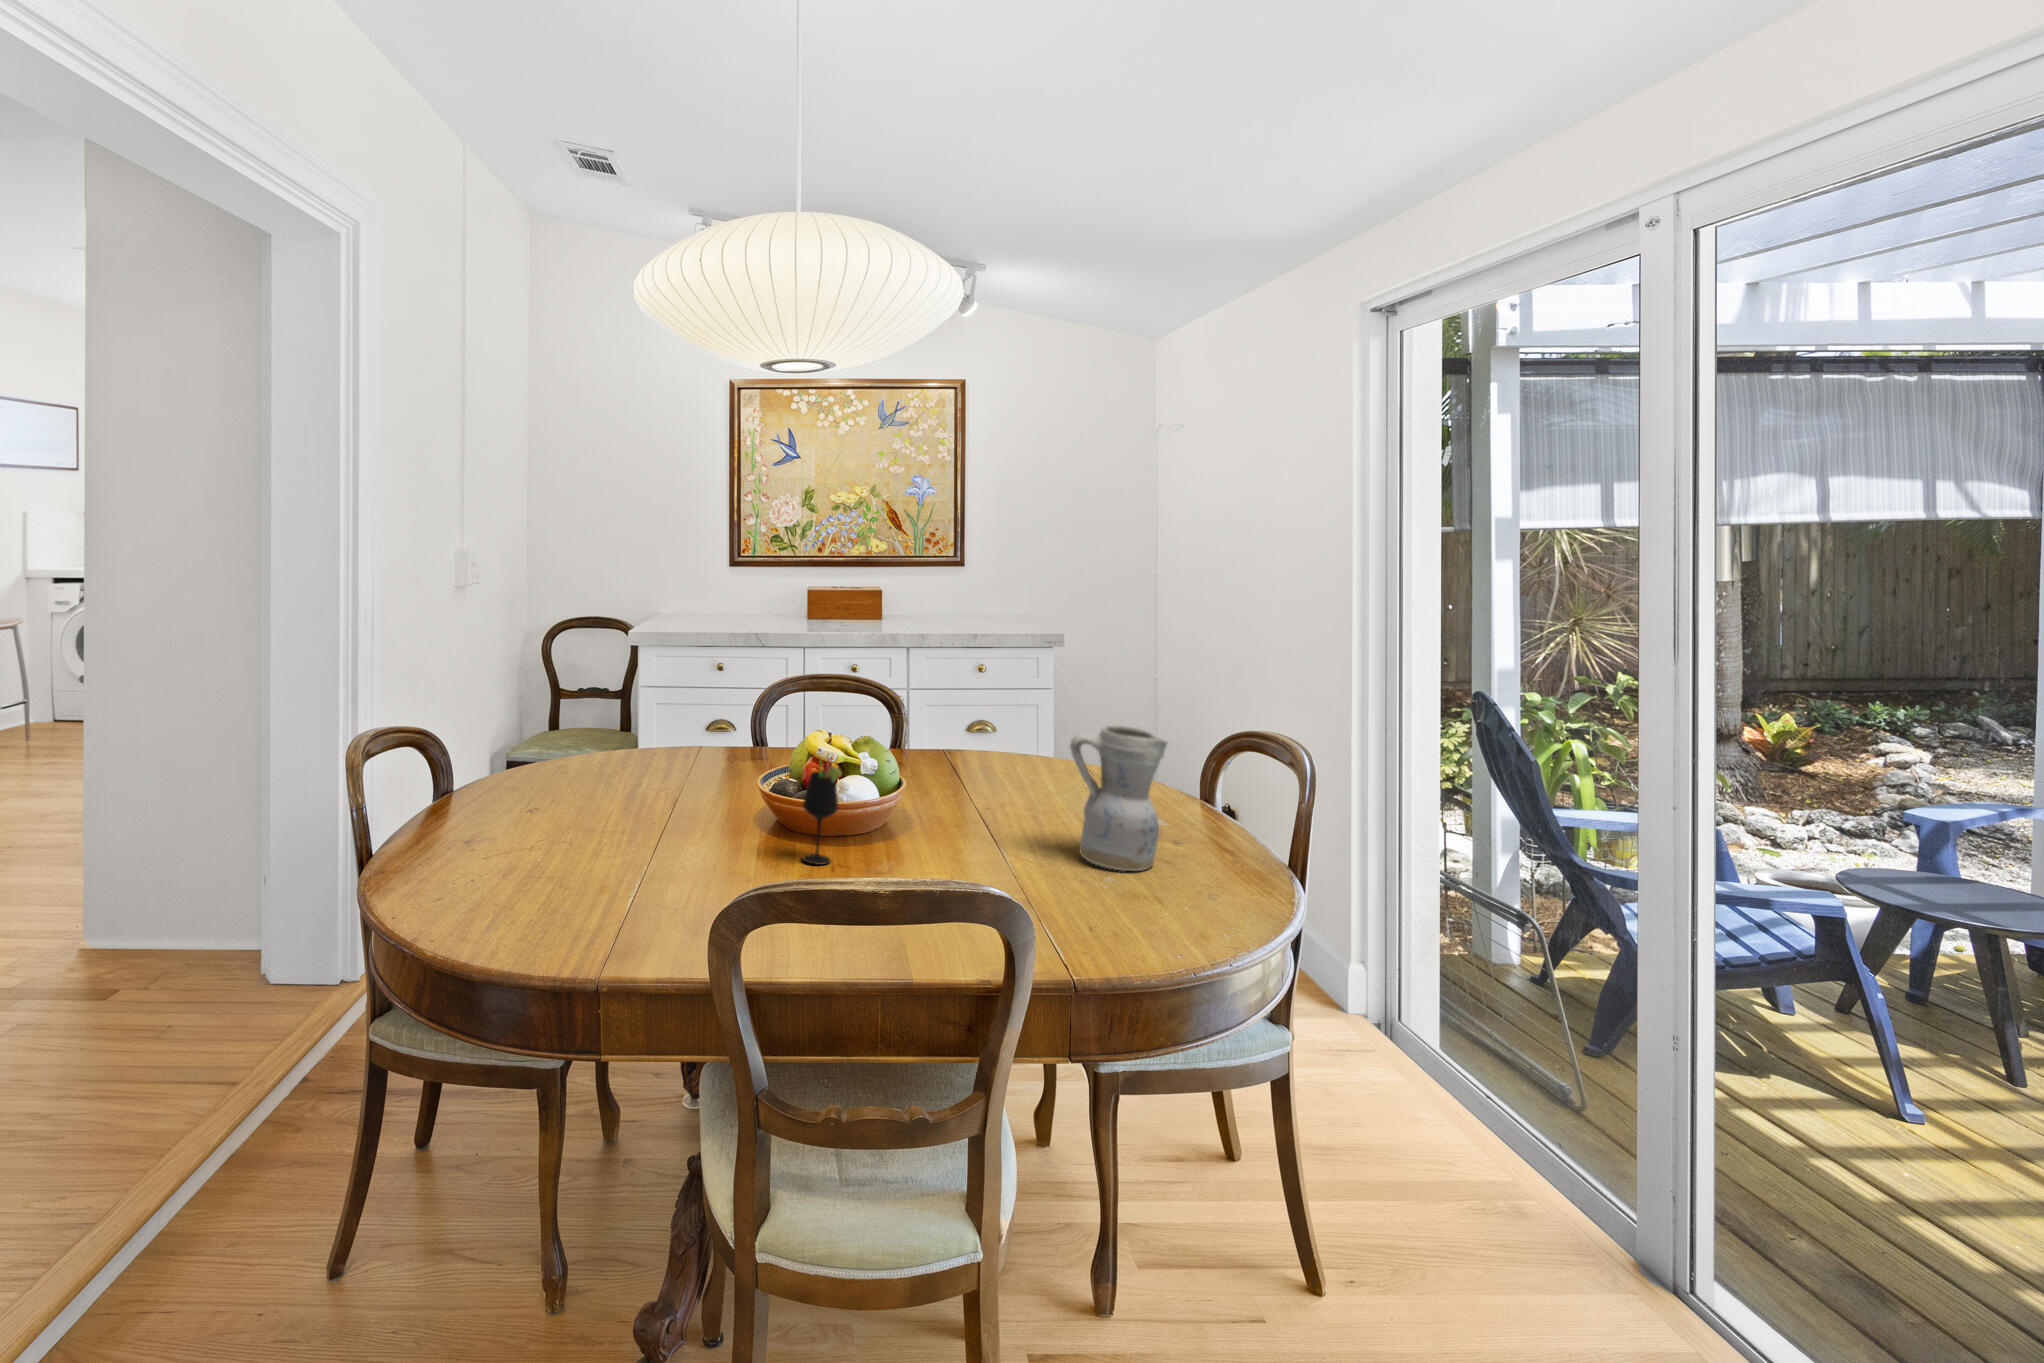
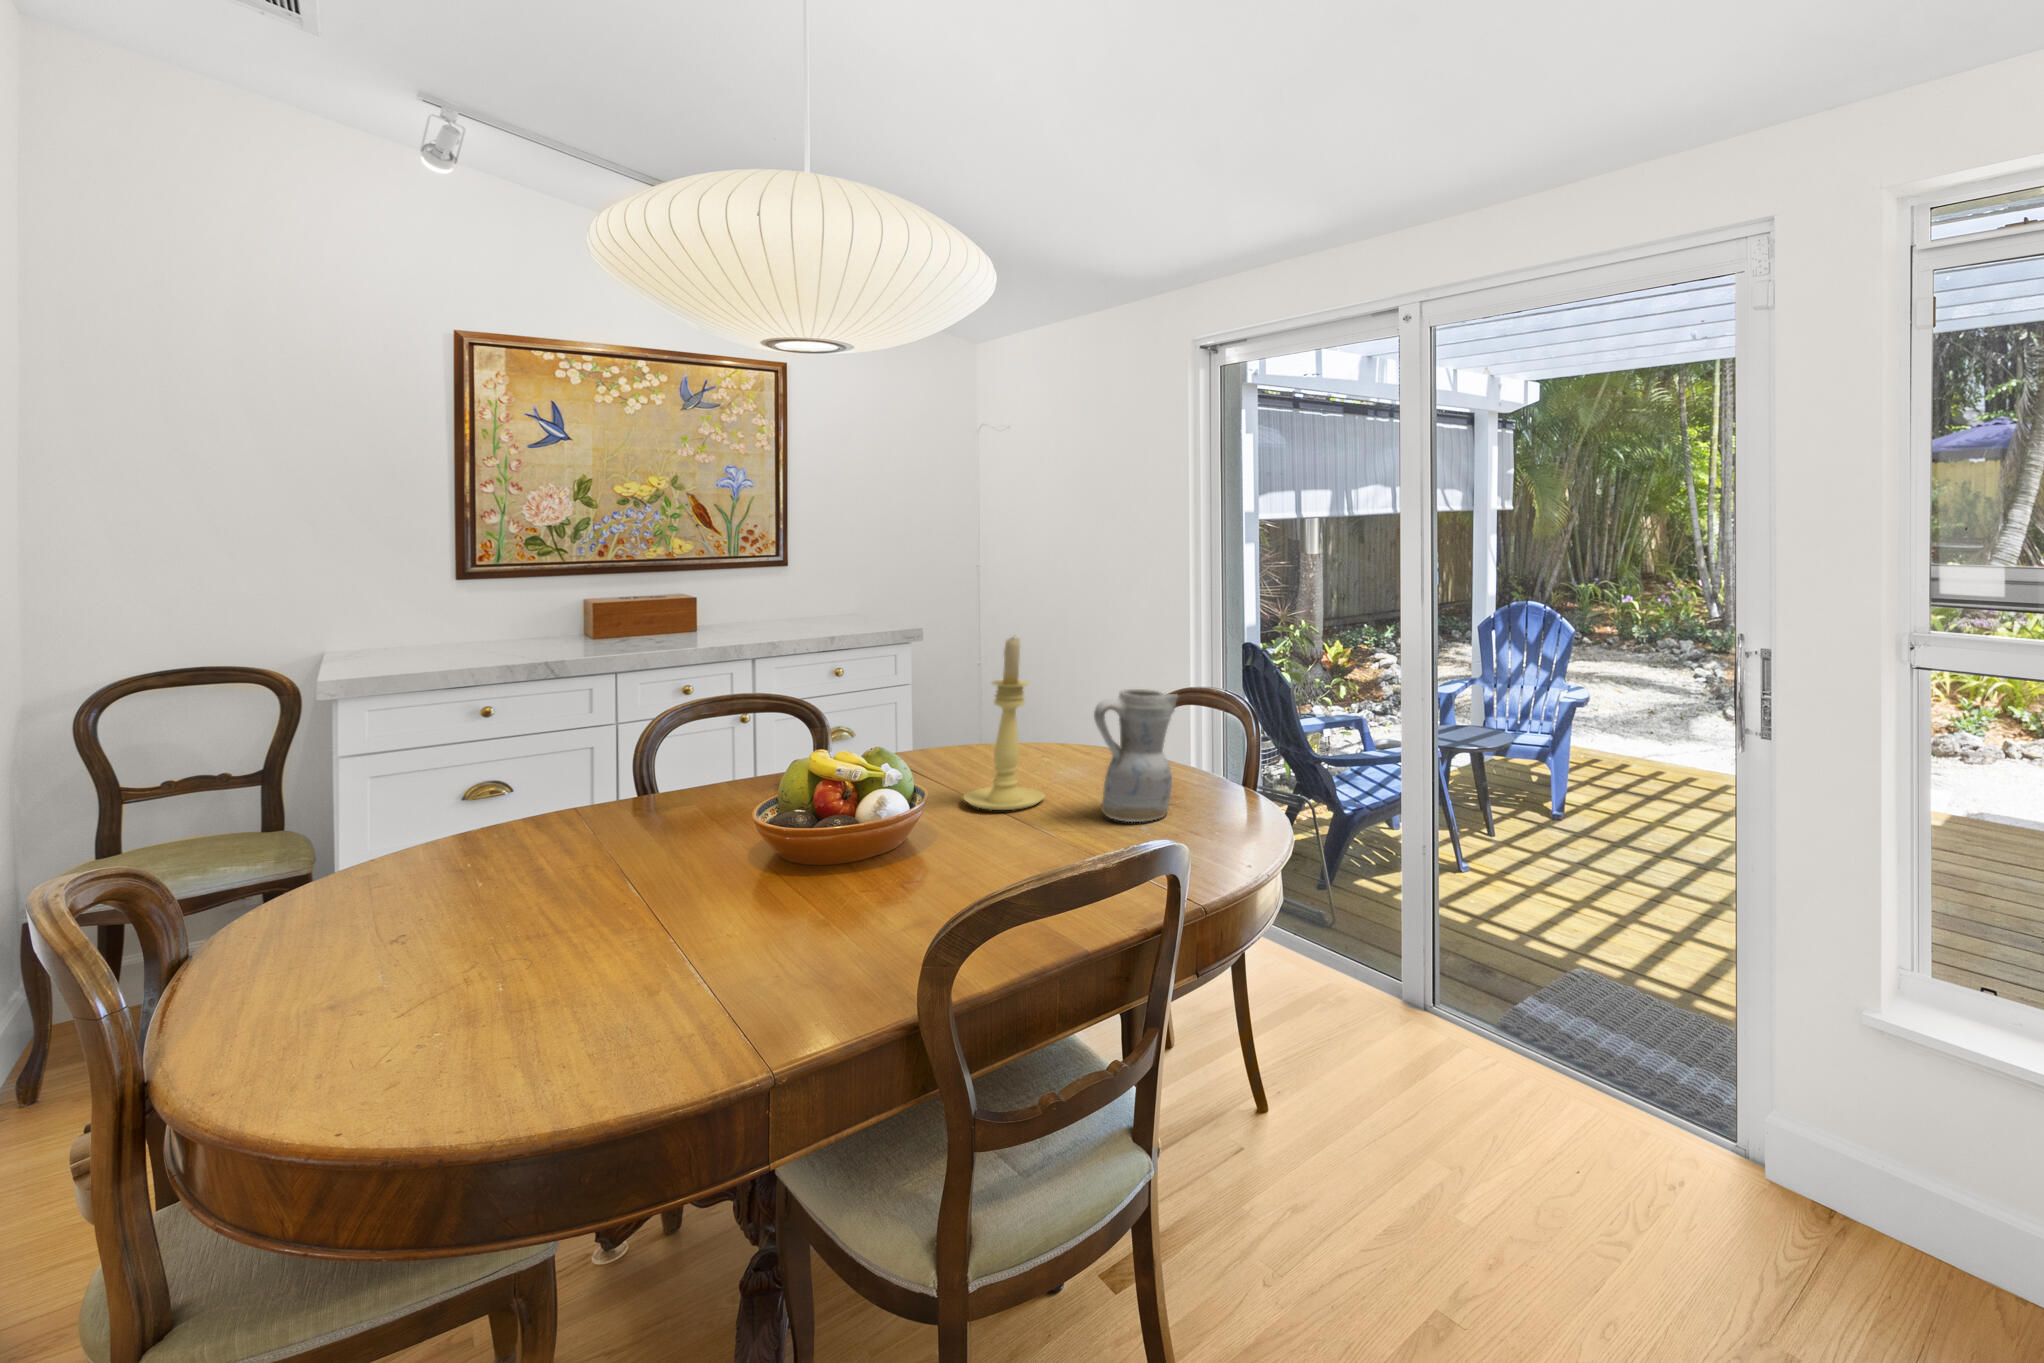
candle holder: none [966,654,1047,828] -> present [963,637,1045,810]
wine glass: present [802,762,841,865] -> none [839,768,892,895]

